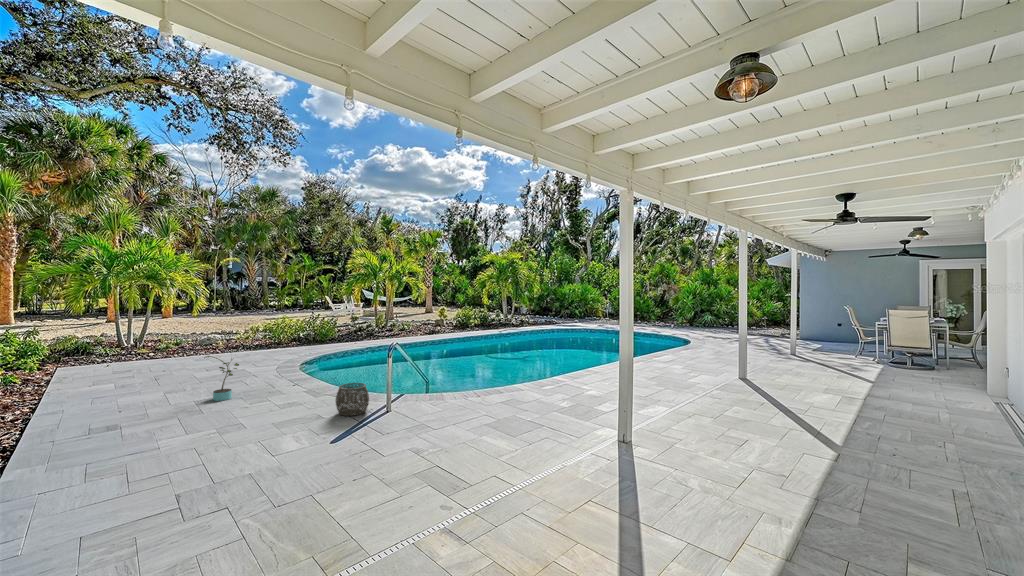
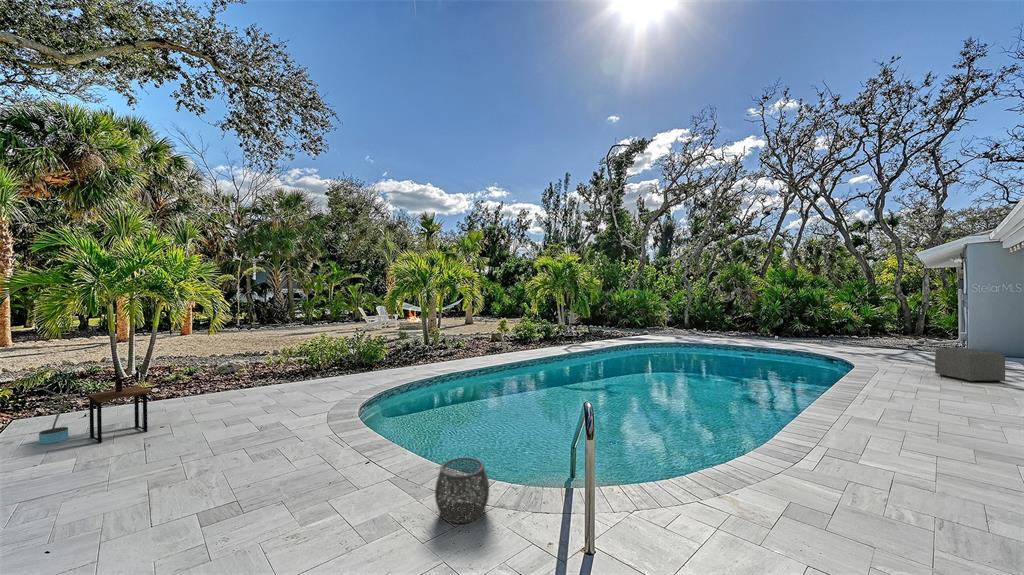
ottoman: none [769,336,812,362] -> present [935,348,1005,382]
side table: none [111,337,155,383] -> present [87,374,149,443]
potted plant: present [204,348,239,401] -> present [25,377,75,444]

